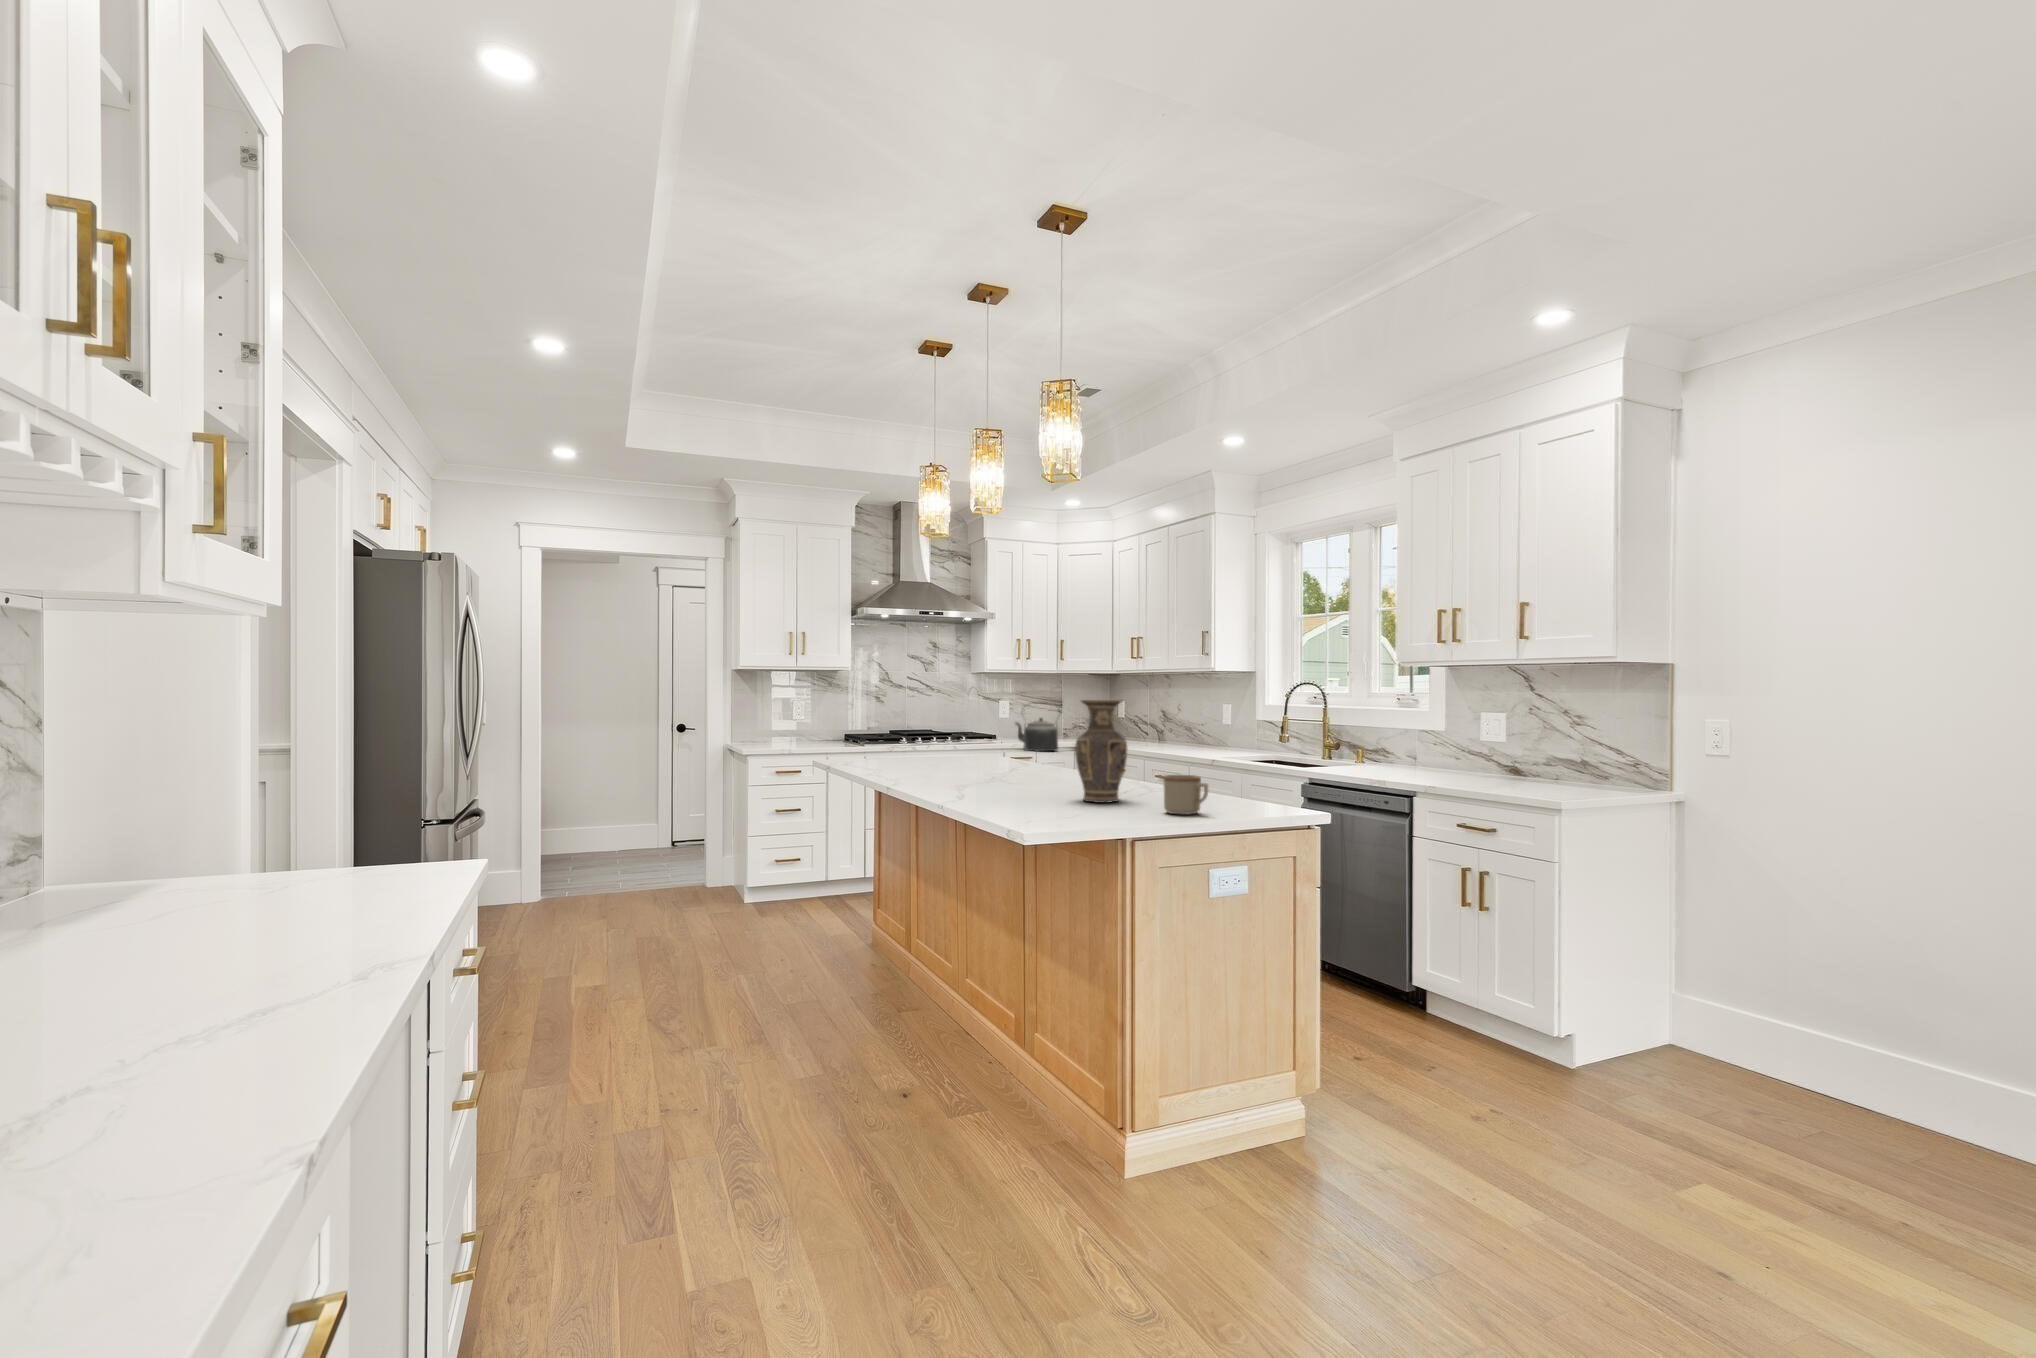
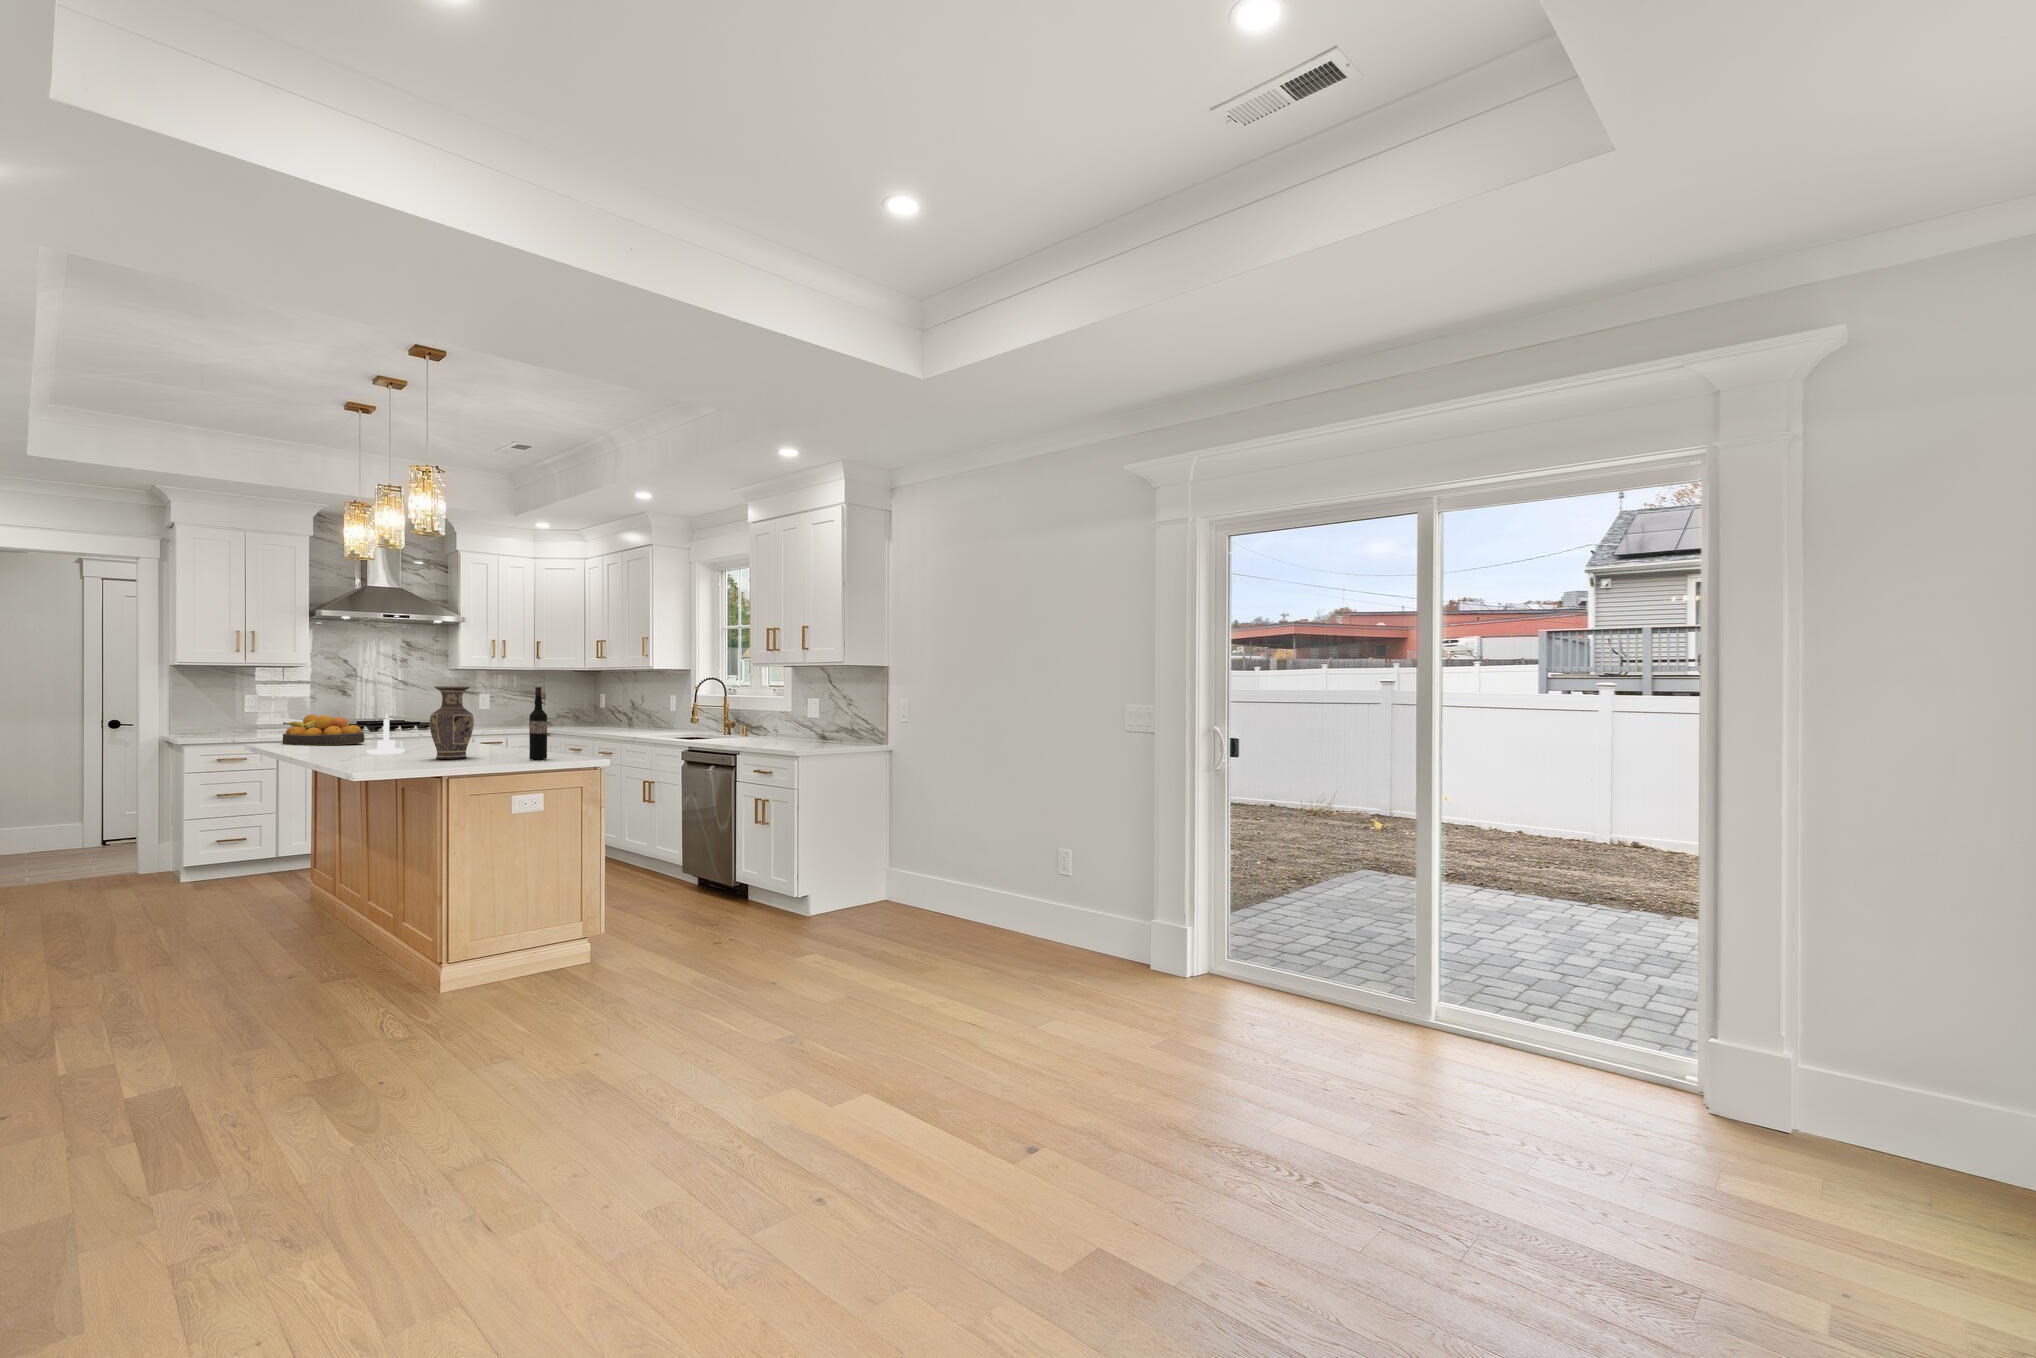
wine bottle: none [1211,702,1235,809] -> present [529,687,547,759]
kettle: present [1015,718,1058,751] -> none [484,695,529,736]
fruit bowl: none [854,728,931,765] -> present [282,715,364,745]
candle holder: none [984,734,1026,789] -> present [367,714,405,754]
mug: present [1164,775,1208,814] -> none [485,737,515,763]

